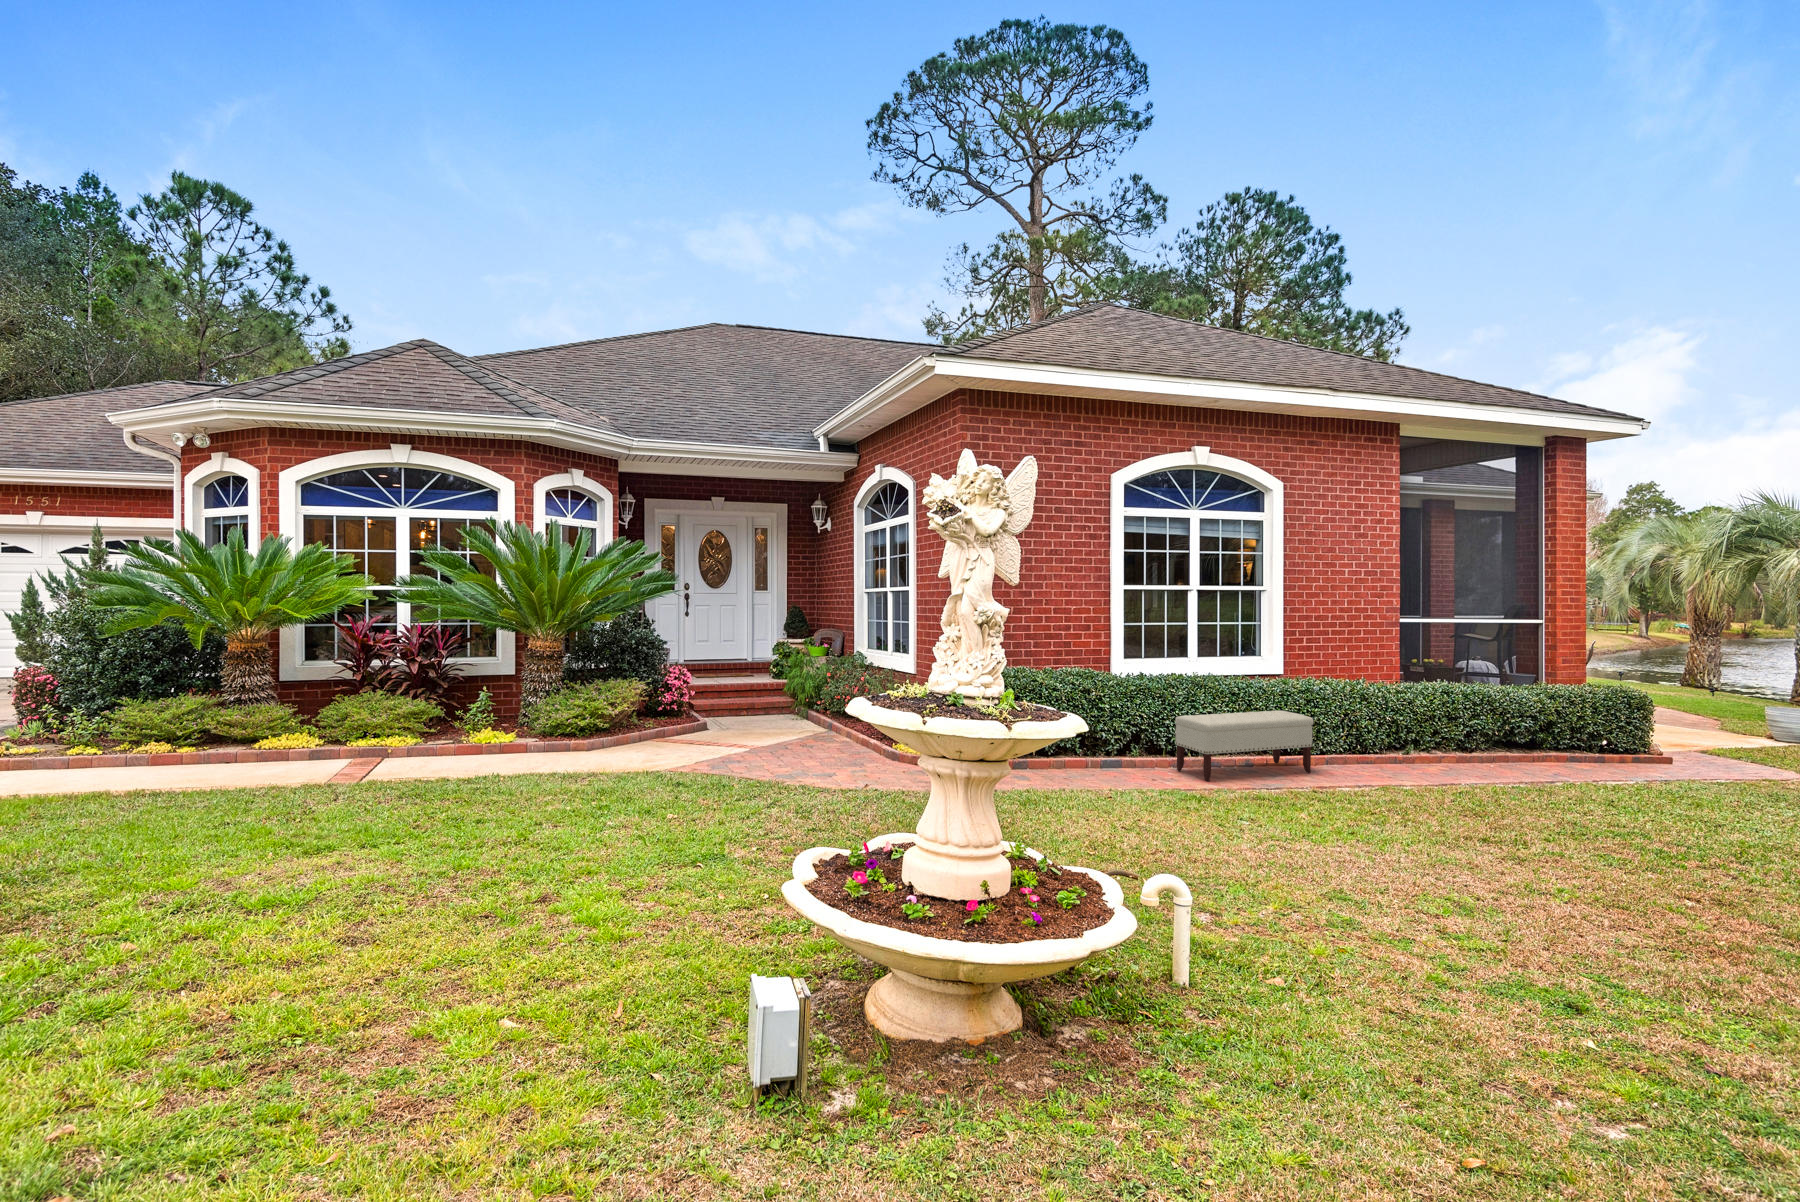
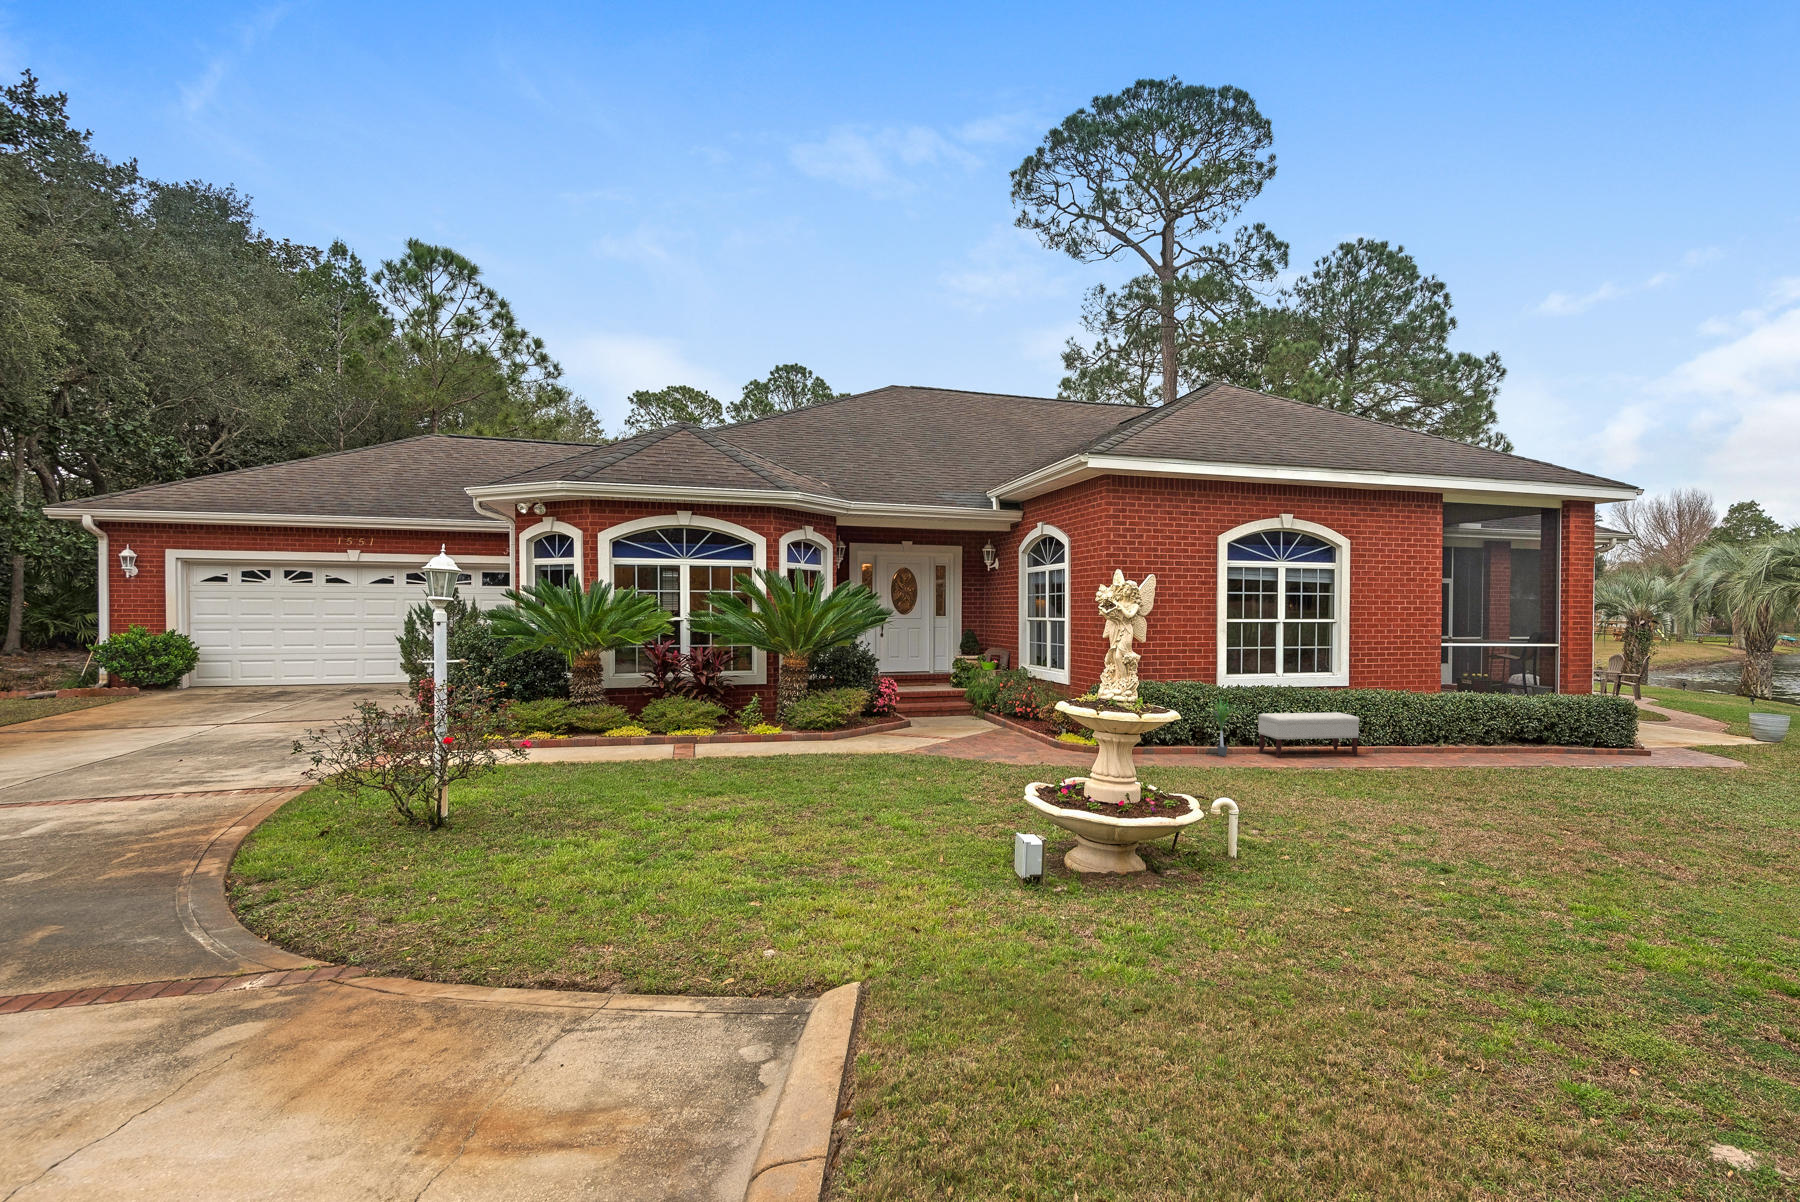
potted plant: none [1096,690,1157,782] -> present [1204,703,1232,756]

